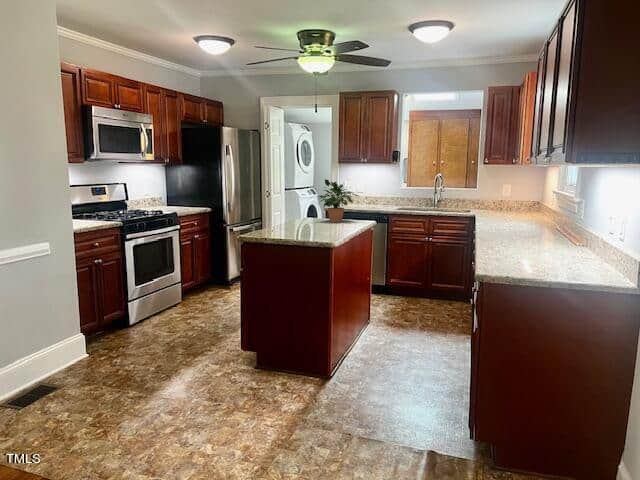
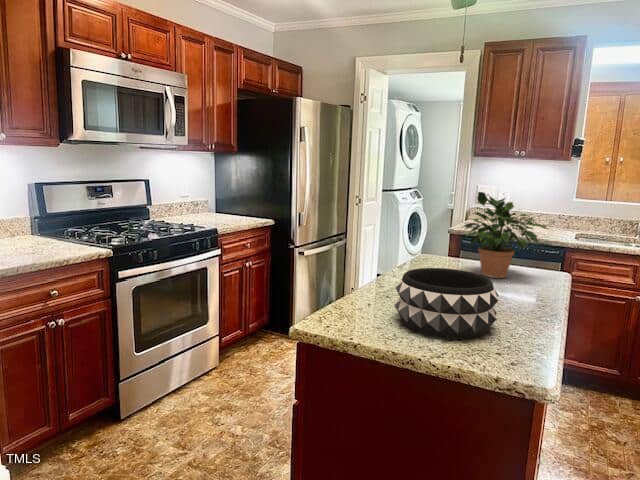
decorative bowl: none [281,211,323,234] -> present [394,268,499,338]

